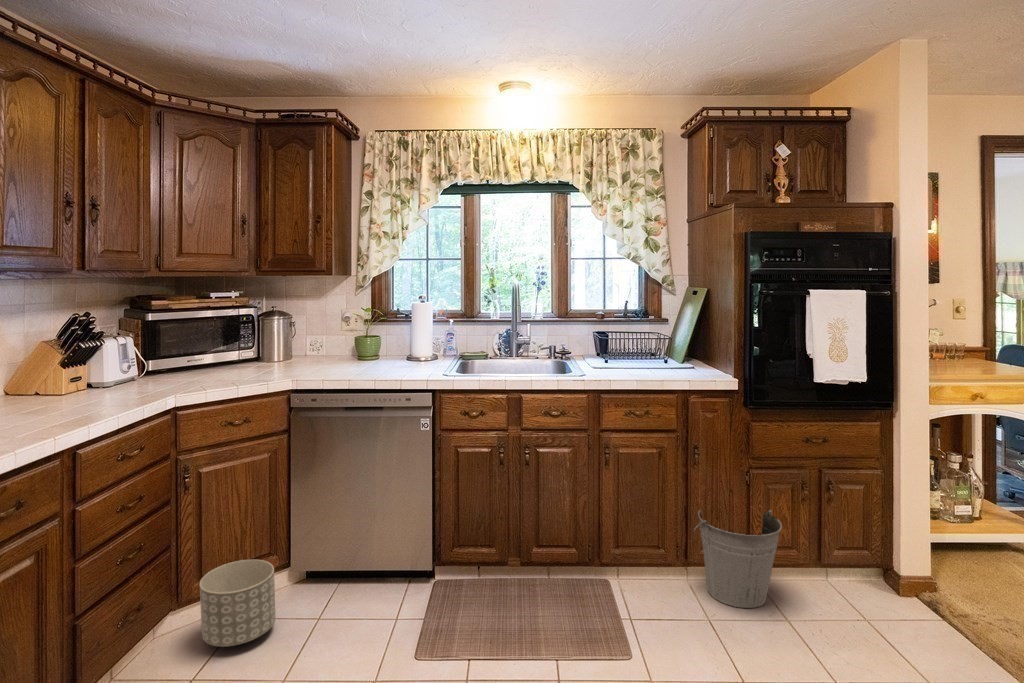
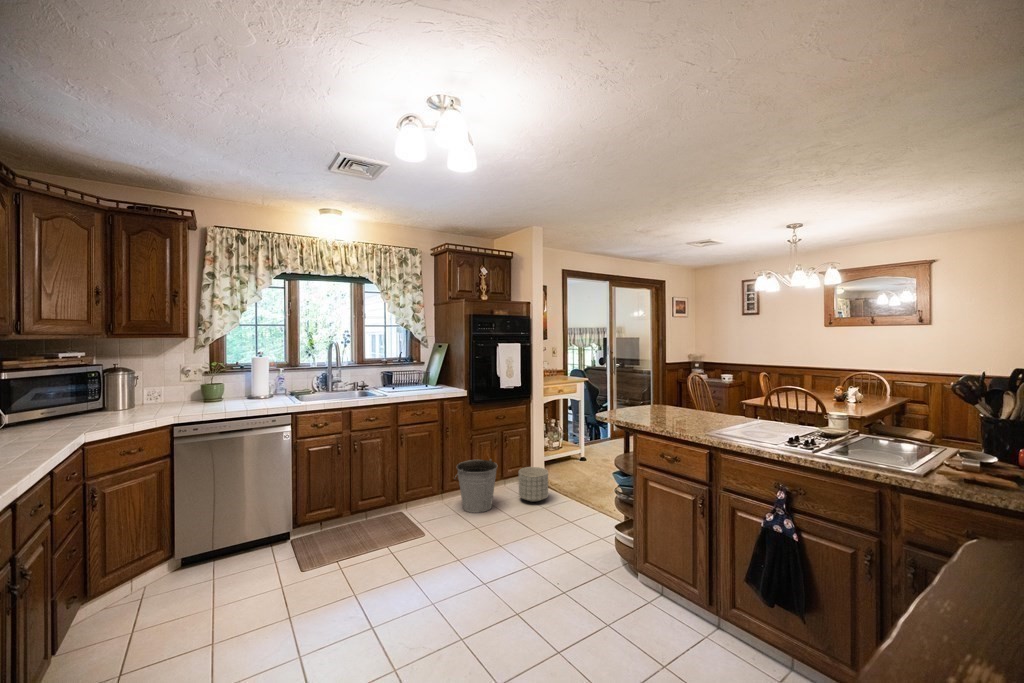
planter: present [200,560,276,647] -> present [519,467,548,502]

